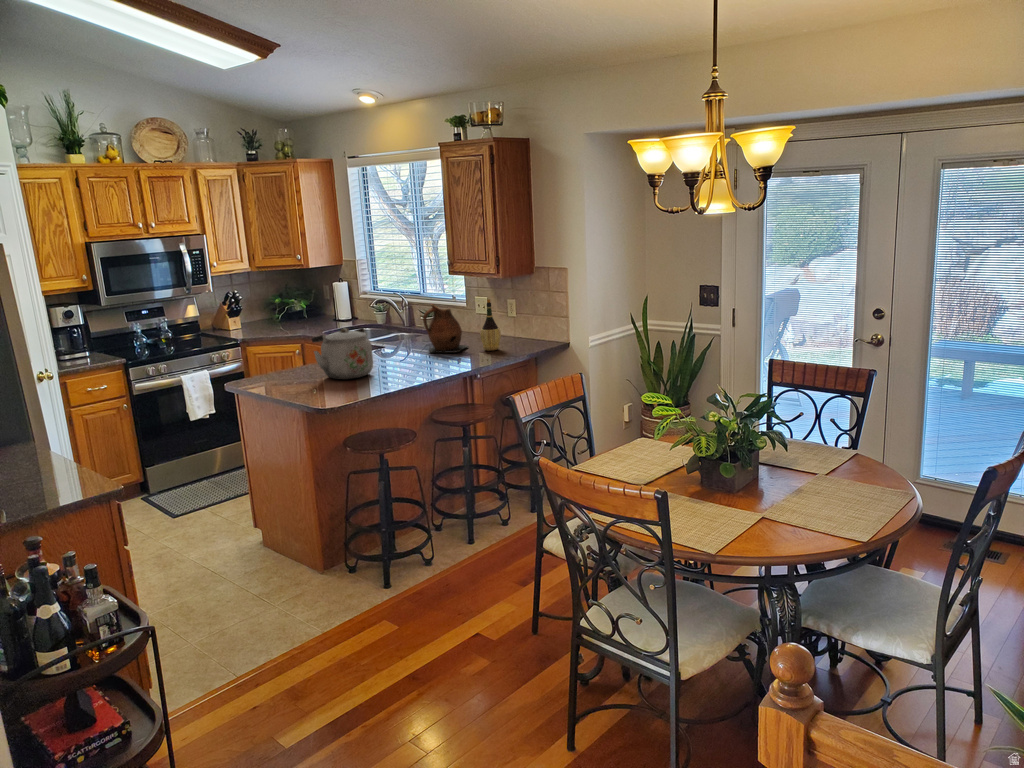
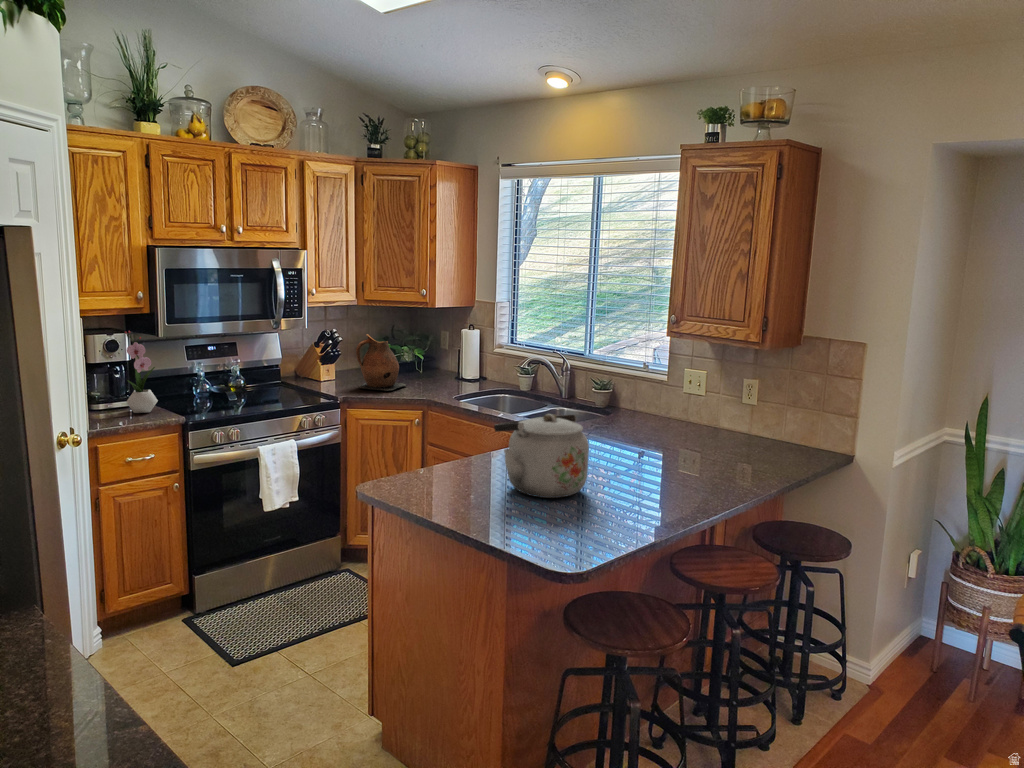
wine bottle: present [480,299,501,351] -> none [715,380,748,457]
flower arrangement: none [76,303,106,360] -> present [125,331,158,413]
ceramic pitcher: present [423,304,468,353] -> present [356,334,407,391]

